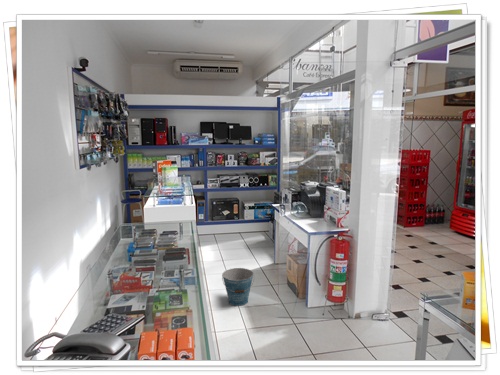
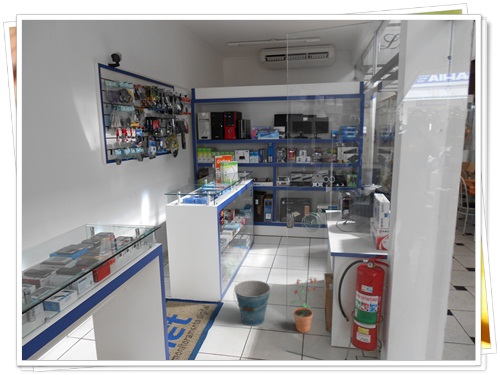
potted plant: none [272,257,293,303] -> present [292,278,317,333]

